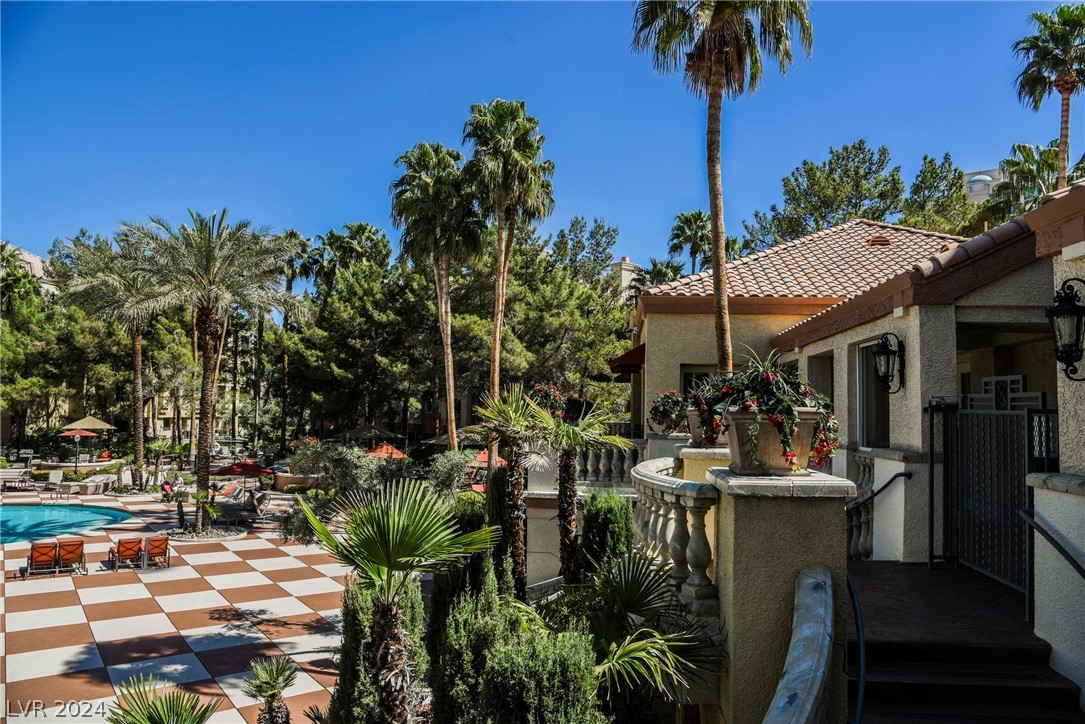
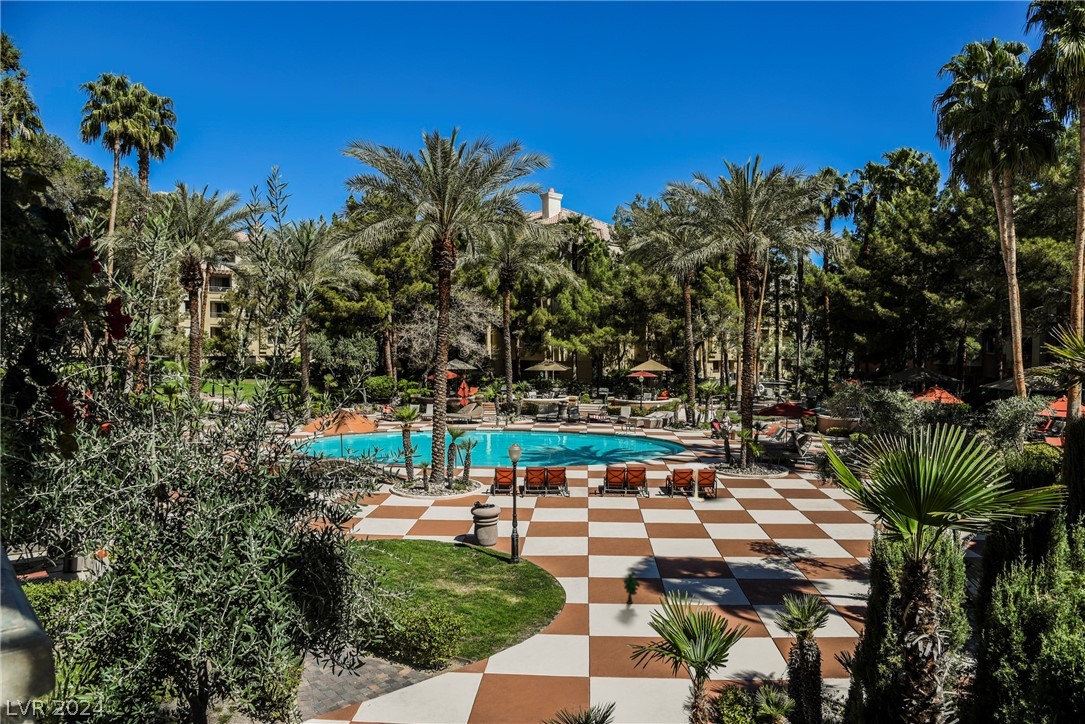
decorative plant: none [60,652,84,688] -> present [624,572,640,604]

